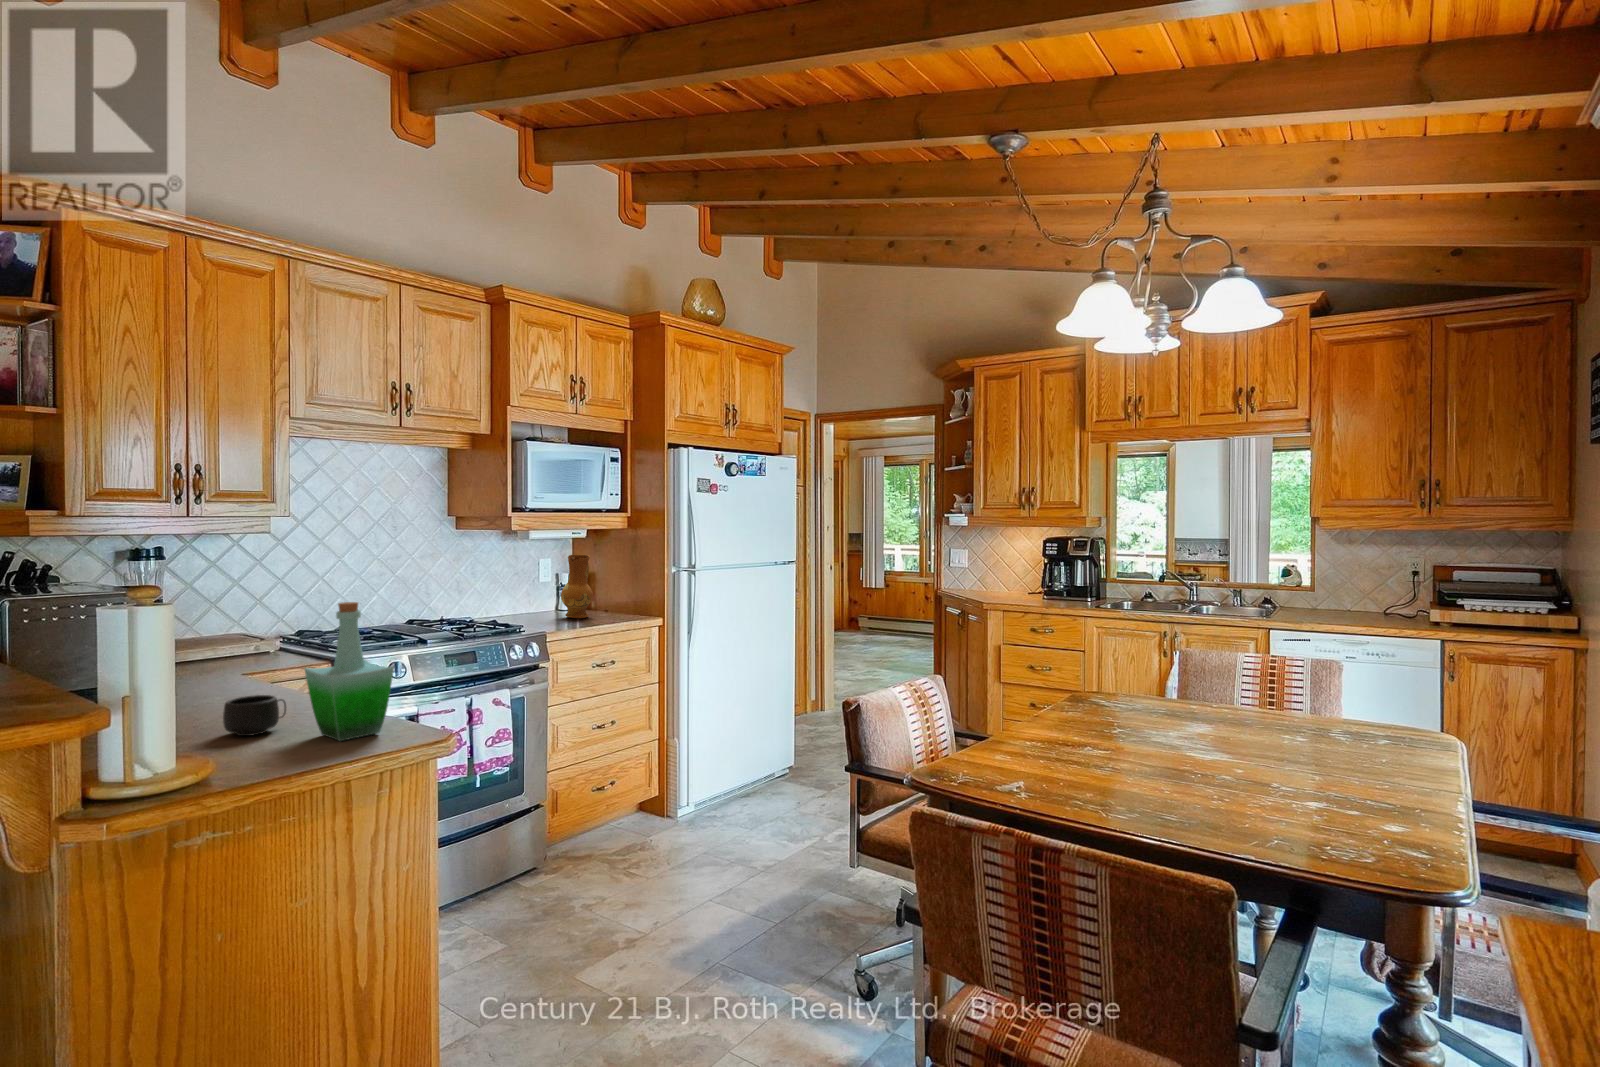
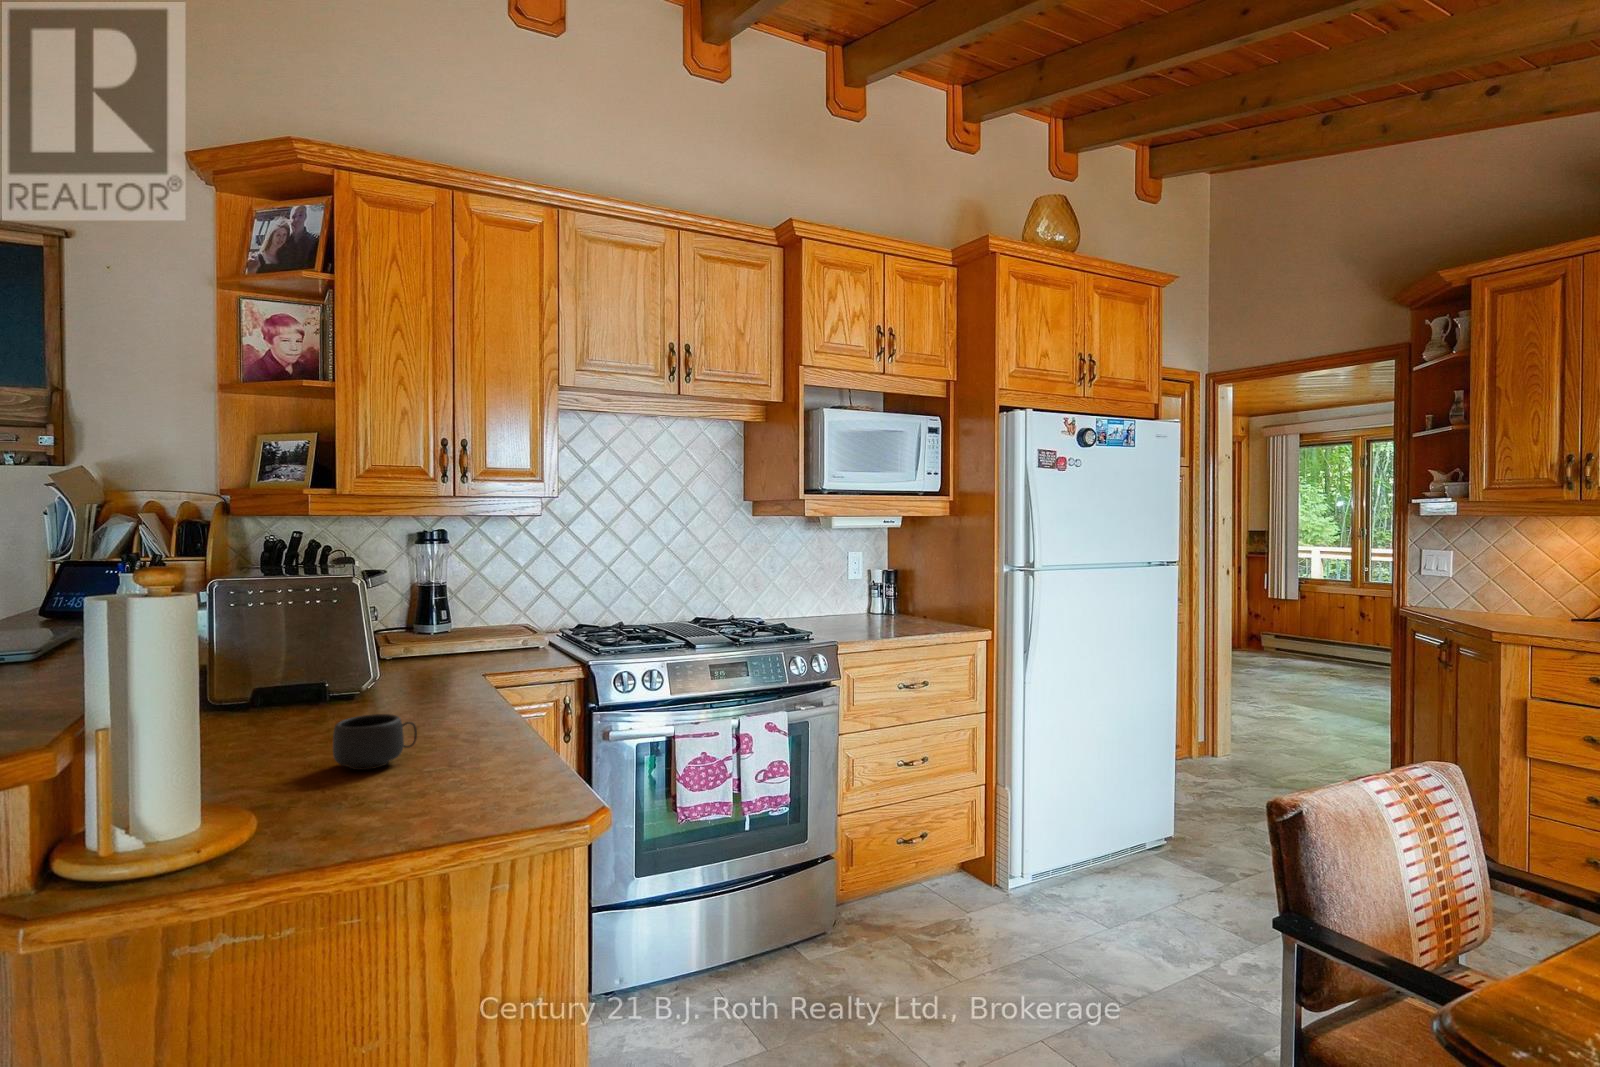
ceramic jug: present [561,555,593,618] -> none [867,547,904,624]
bottle: present [305,602,394,741] -> none [416,595,517,797]

